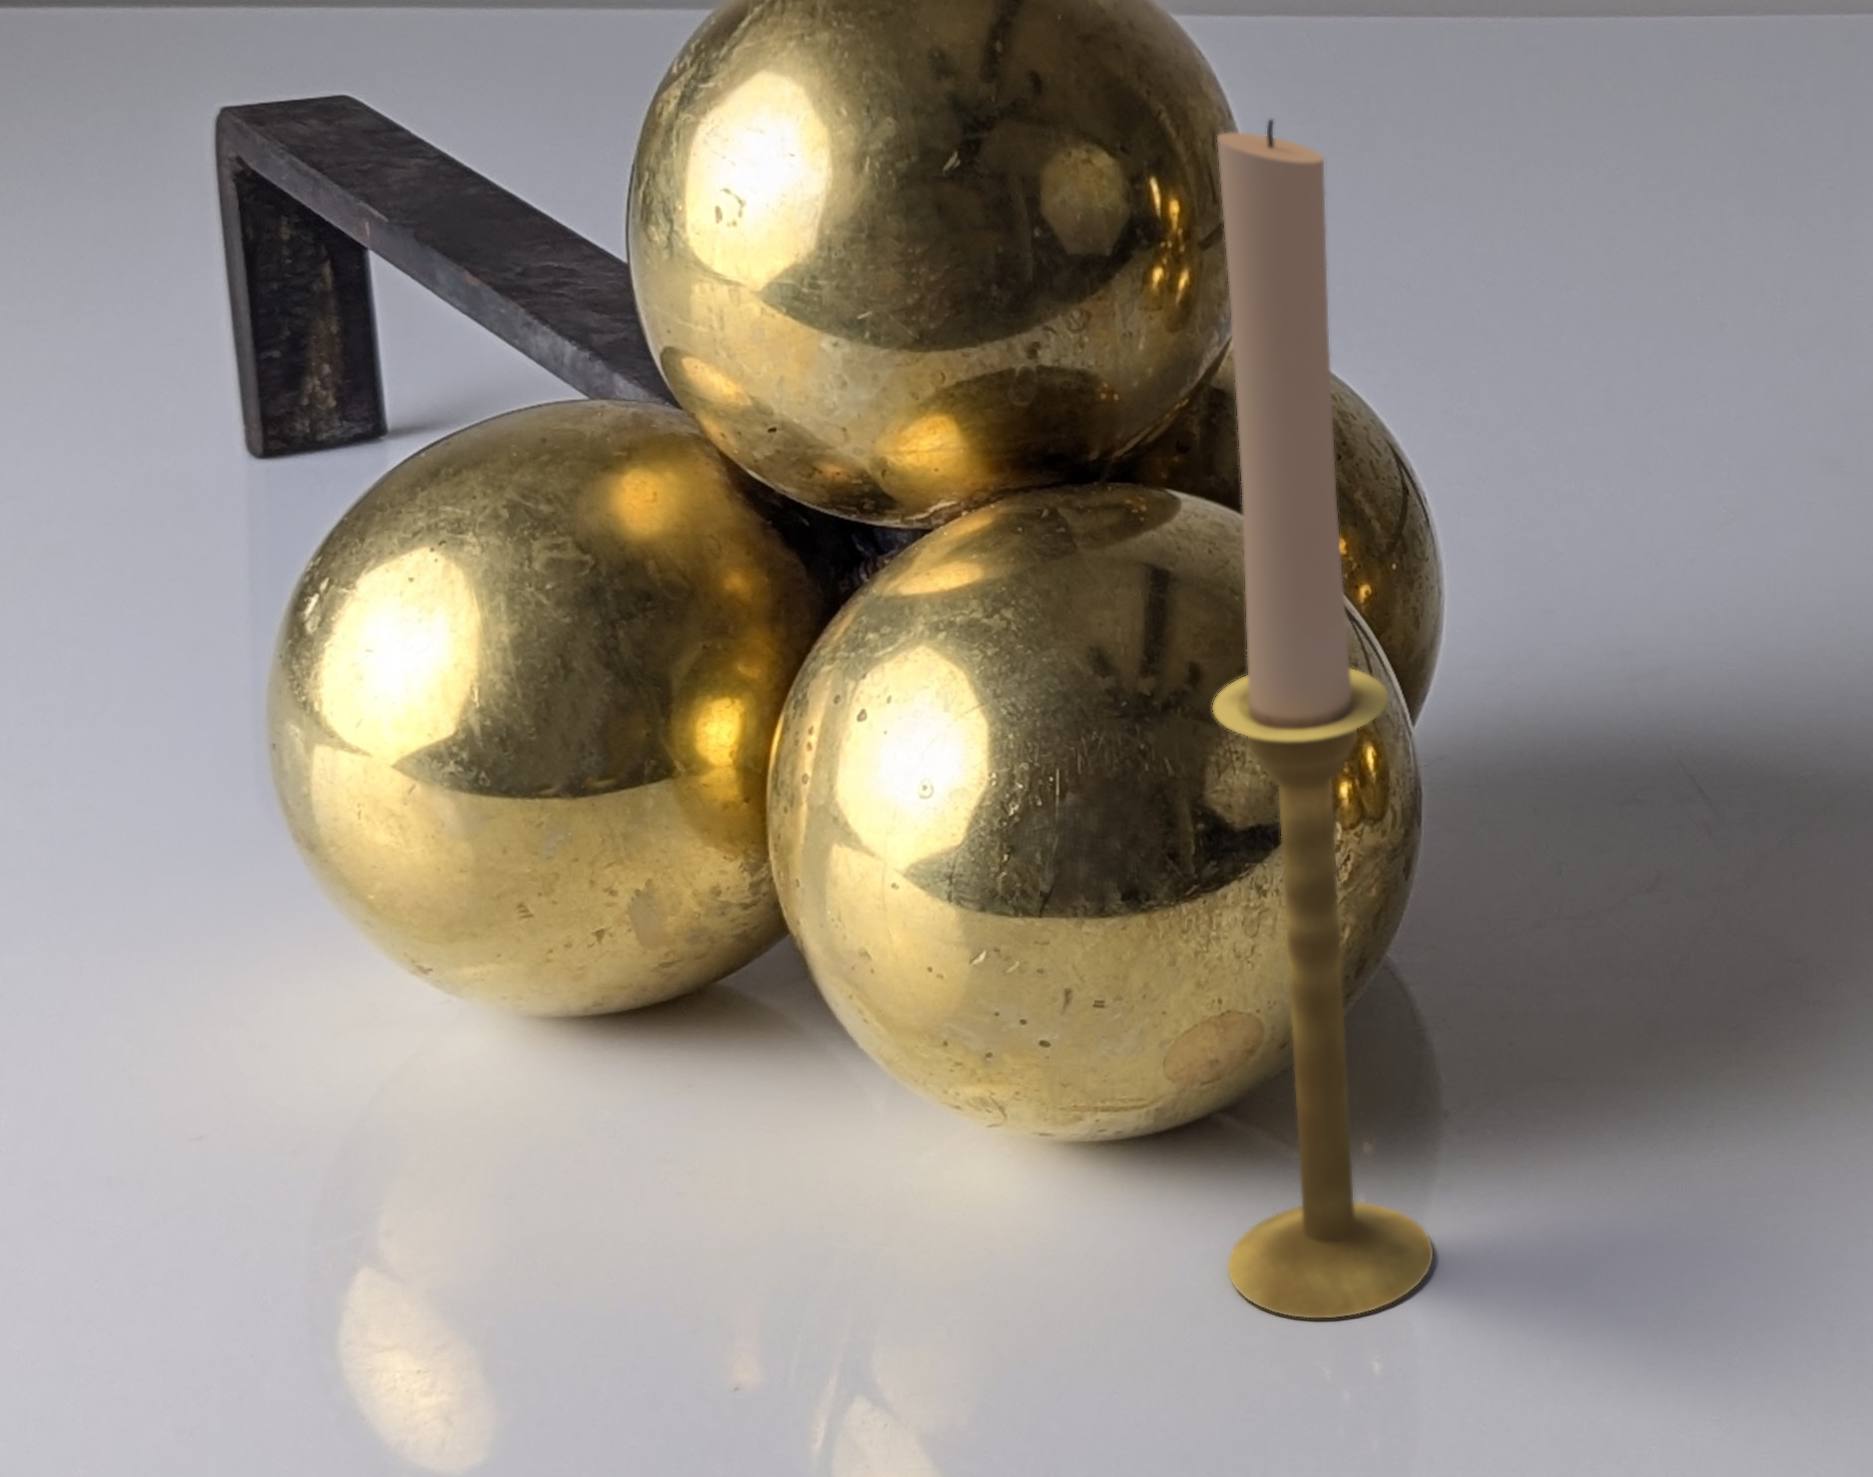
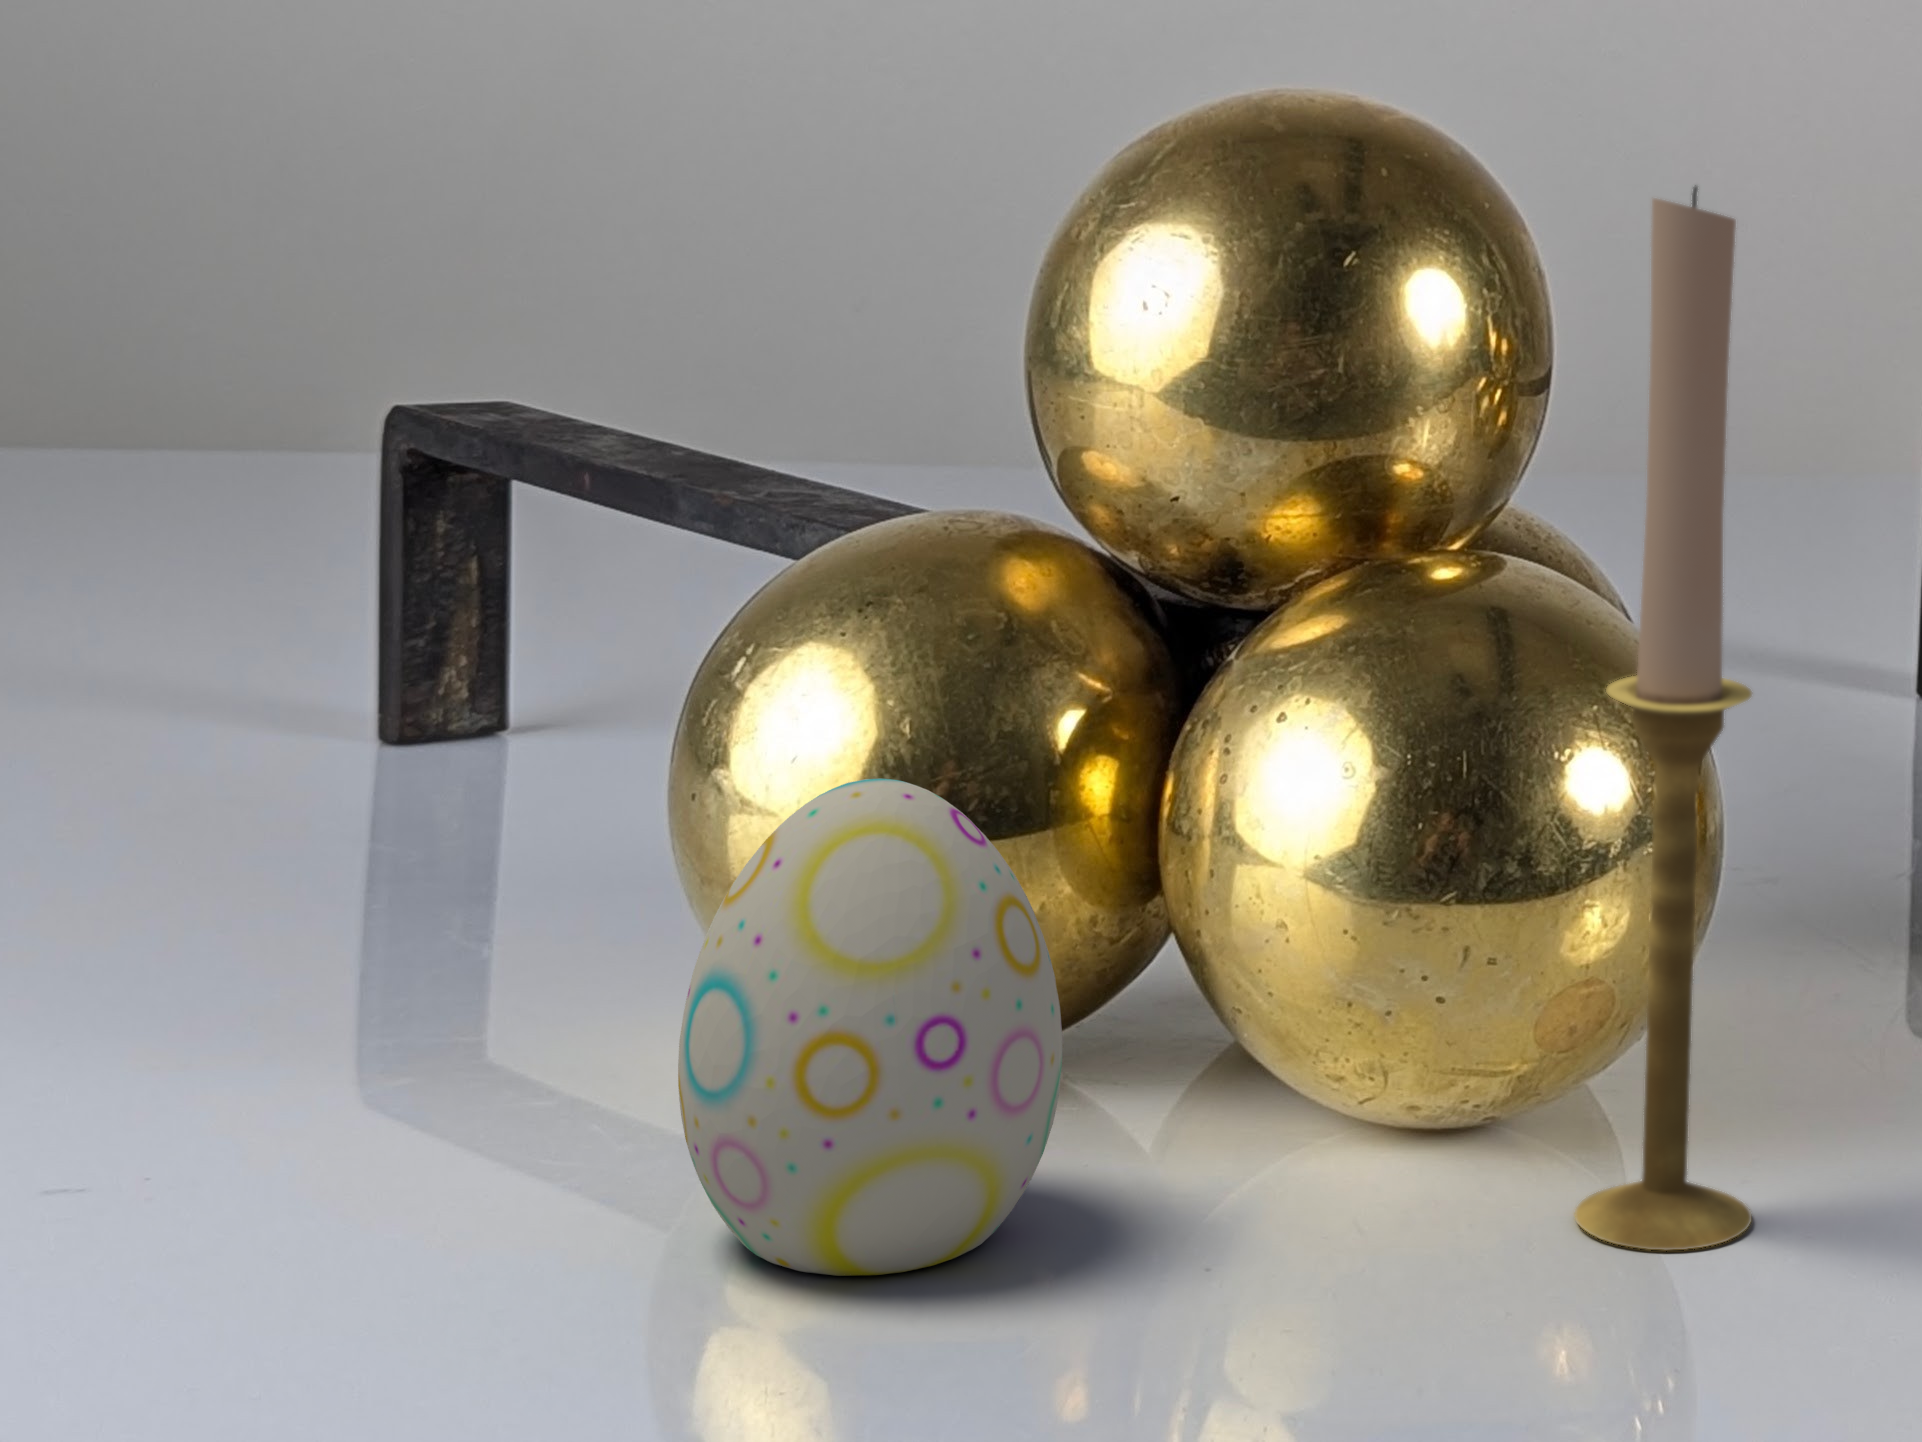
decorative egg: none [185,800,634,1350] -> present [678,779,1062,1276]

